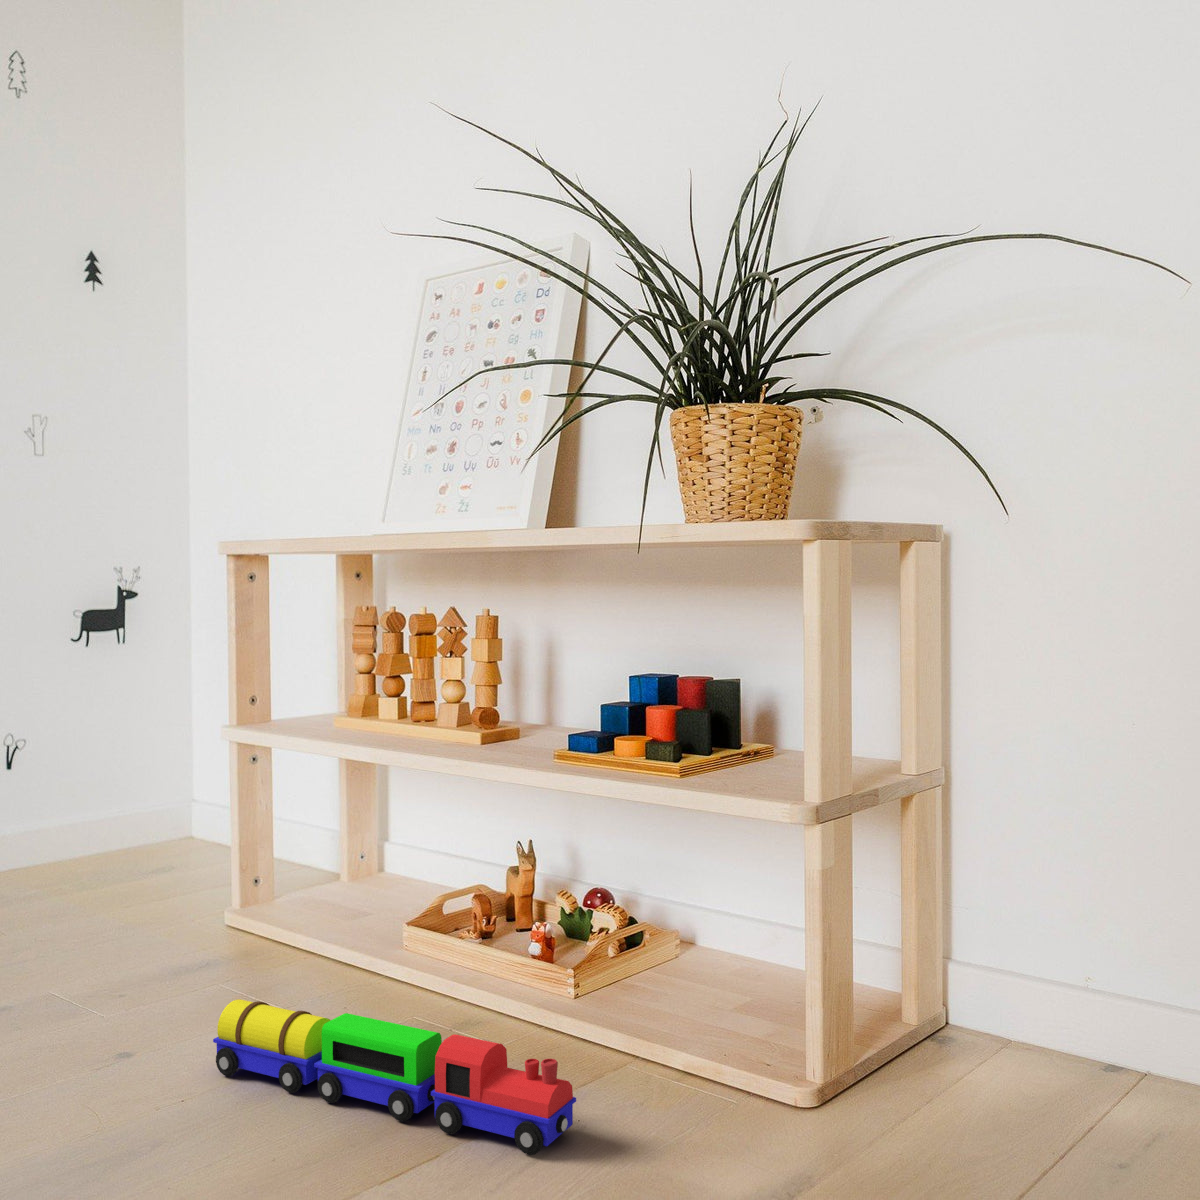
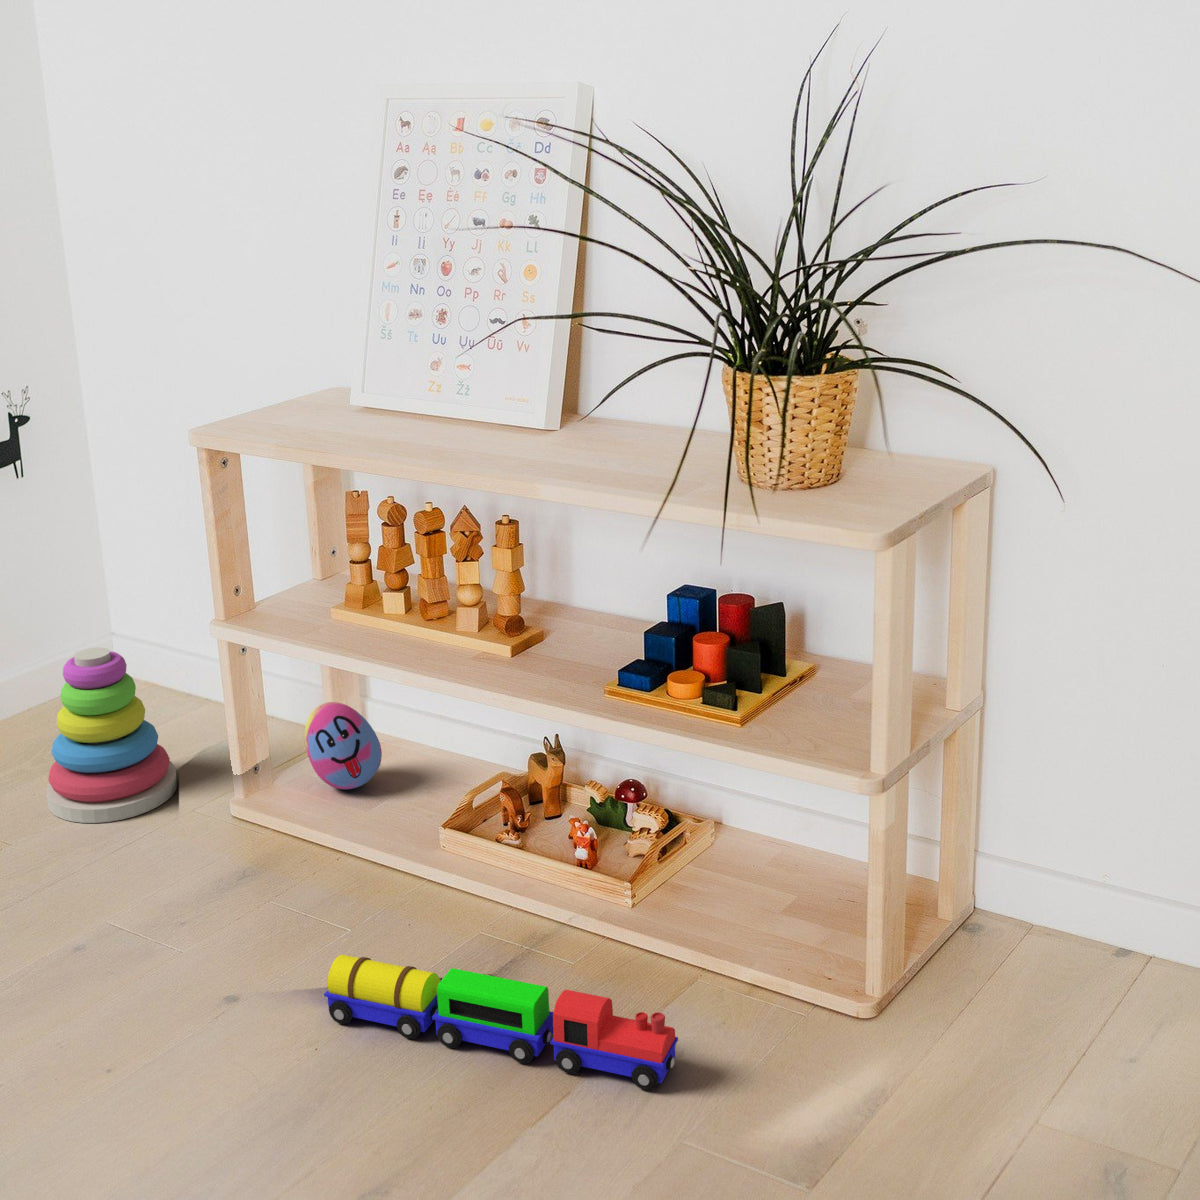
stacking toy: none [60,759,189,921] -> present [46,647,177,823]
decorative egg: none [302,817,375,906] -> present [305,702,382,789]

